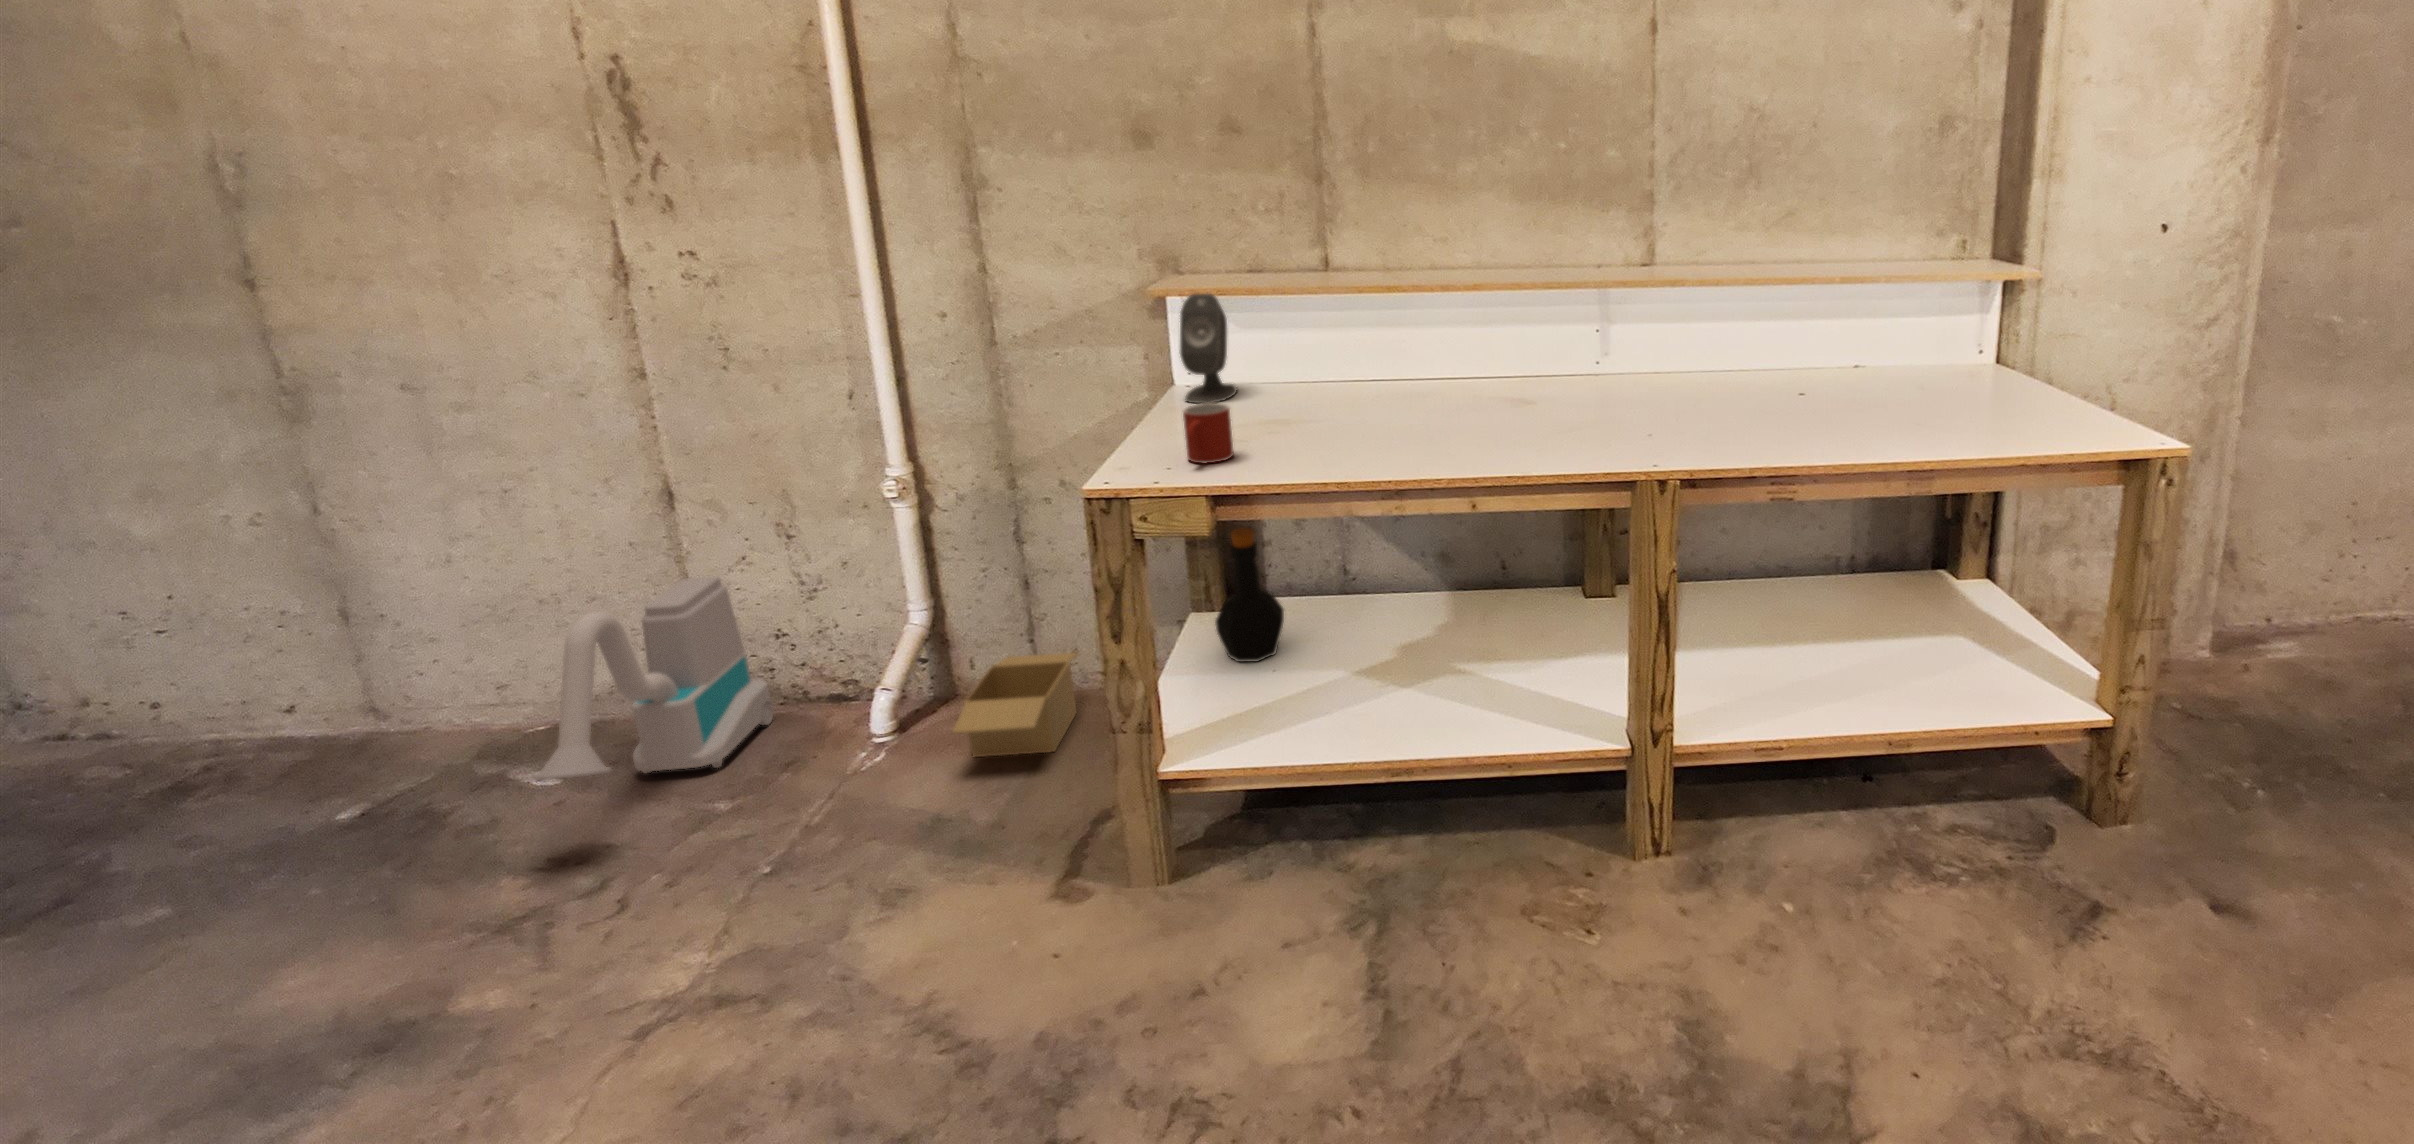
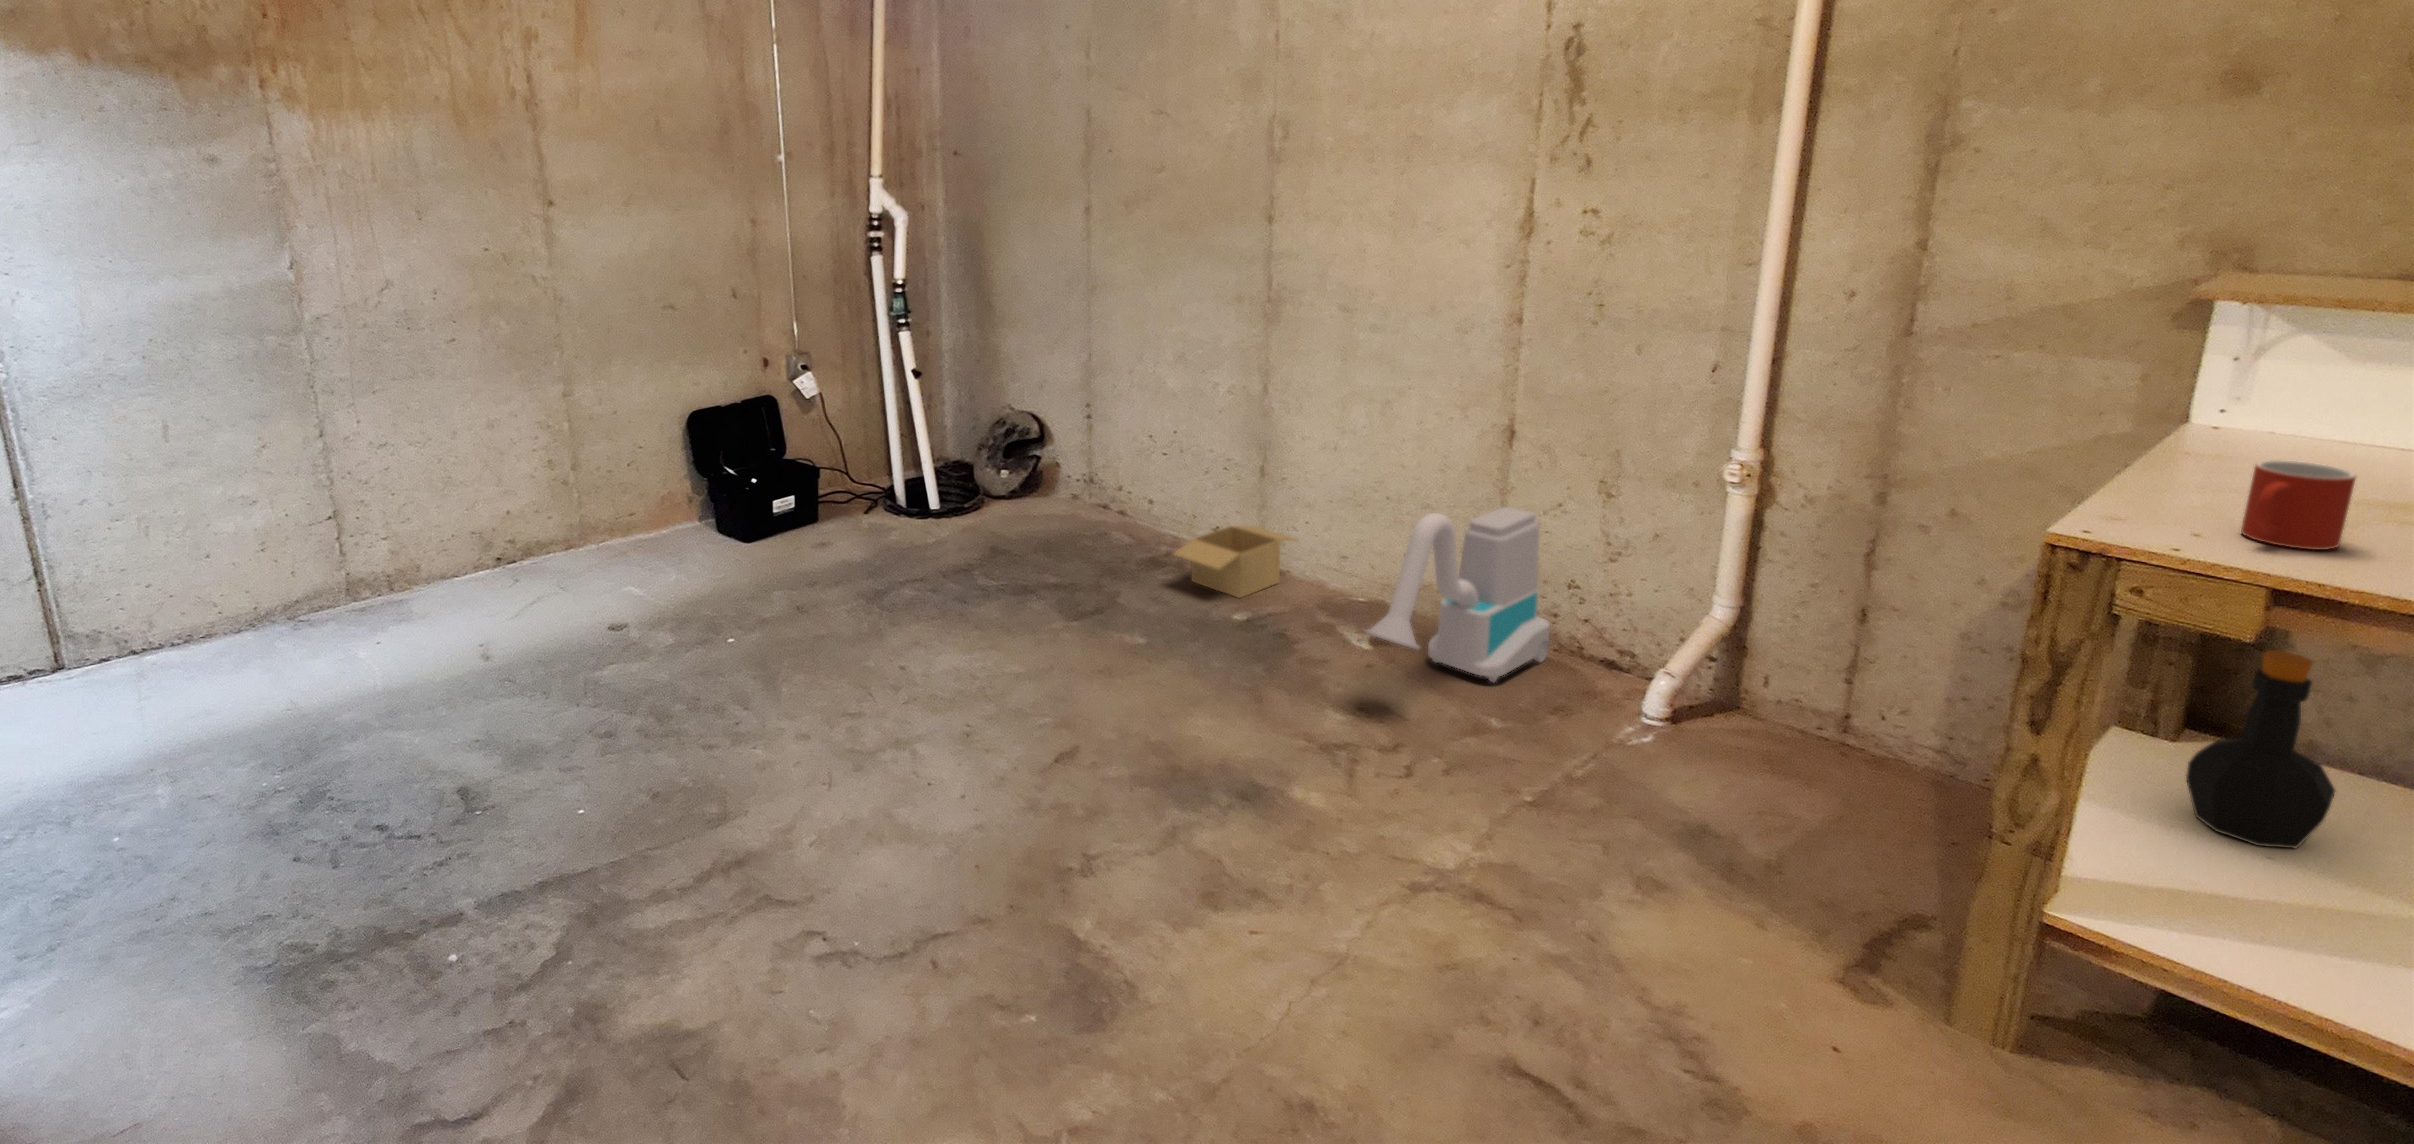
speaker: present [1180,294,1237,403] -> none [2223,306,2346,466]
cardboard box: present [952,653,1078,757] -> present [1173,526,1296,598]

